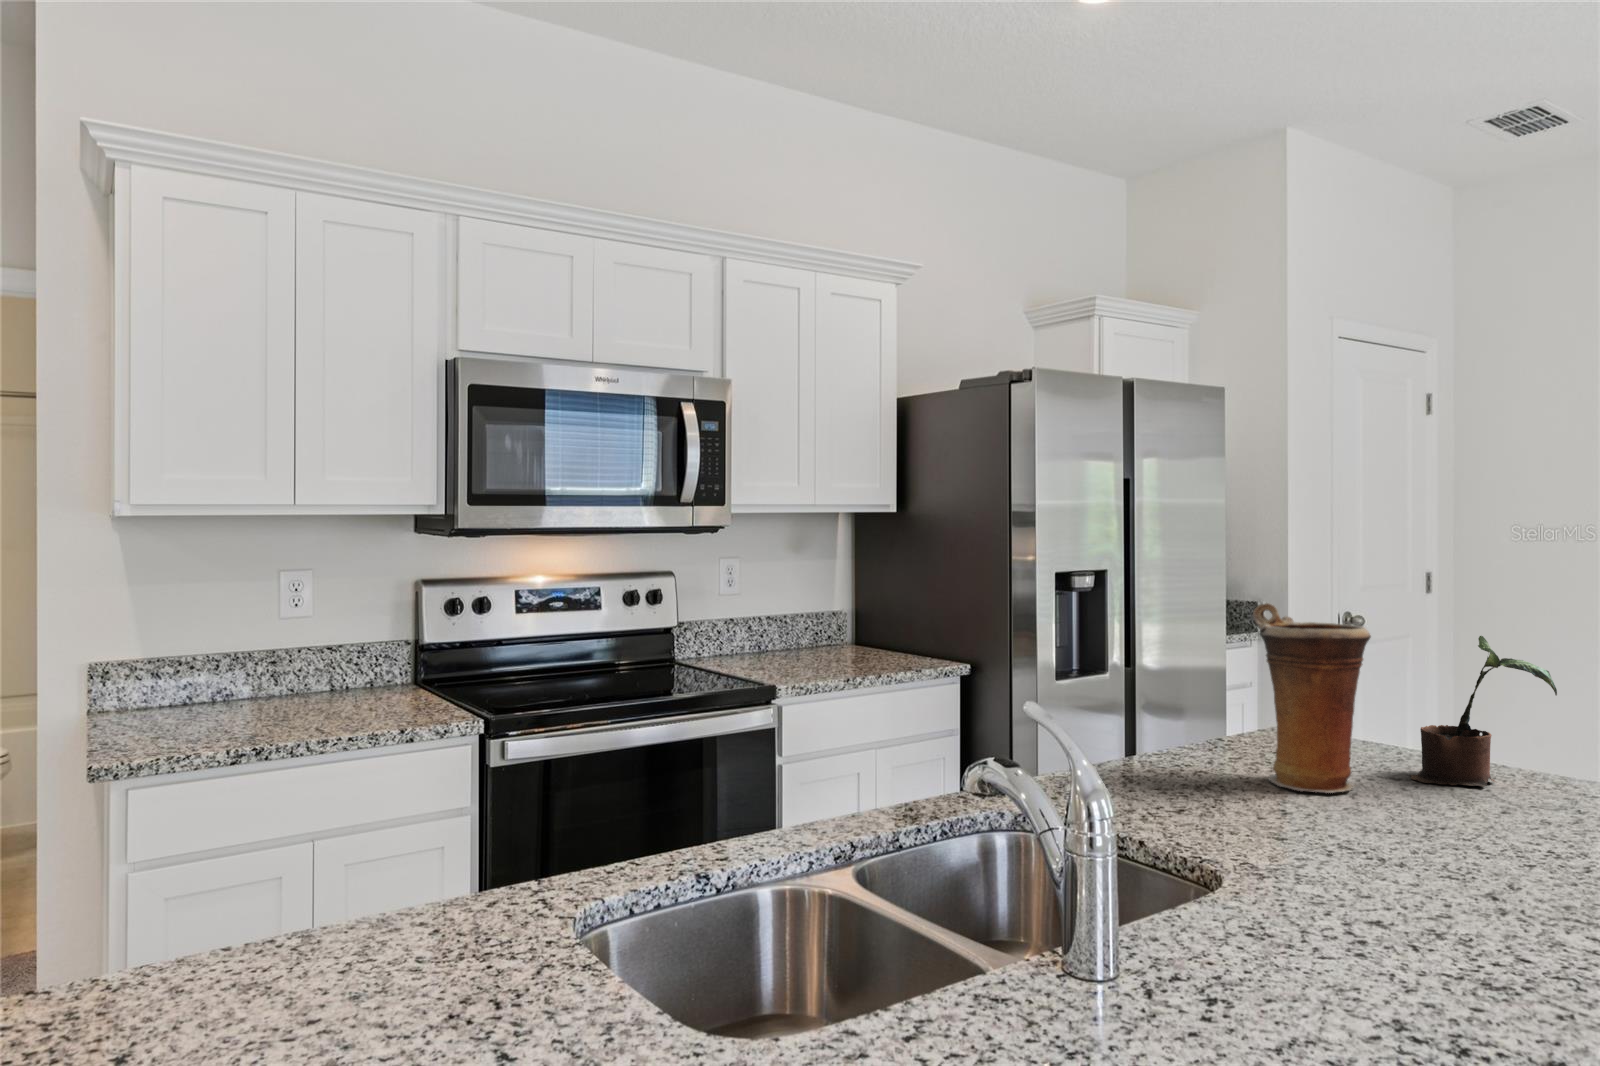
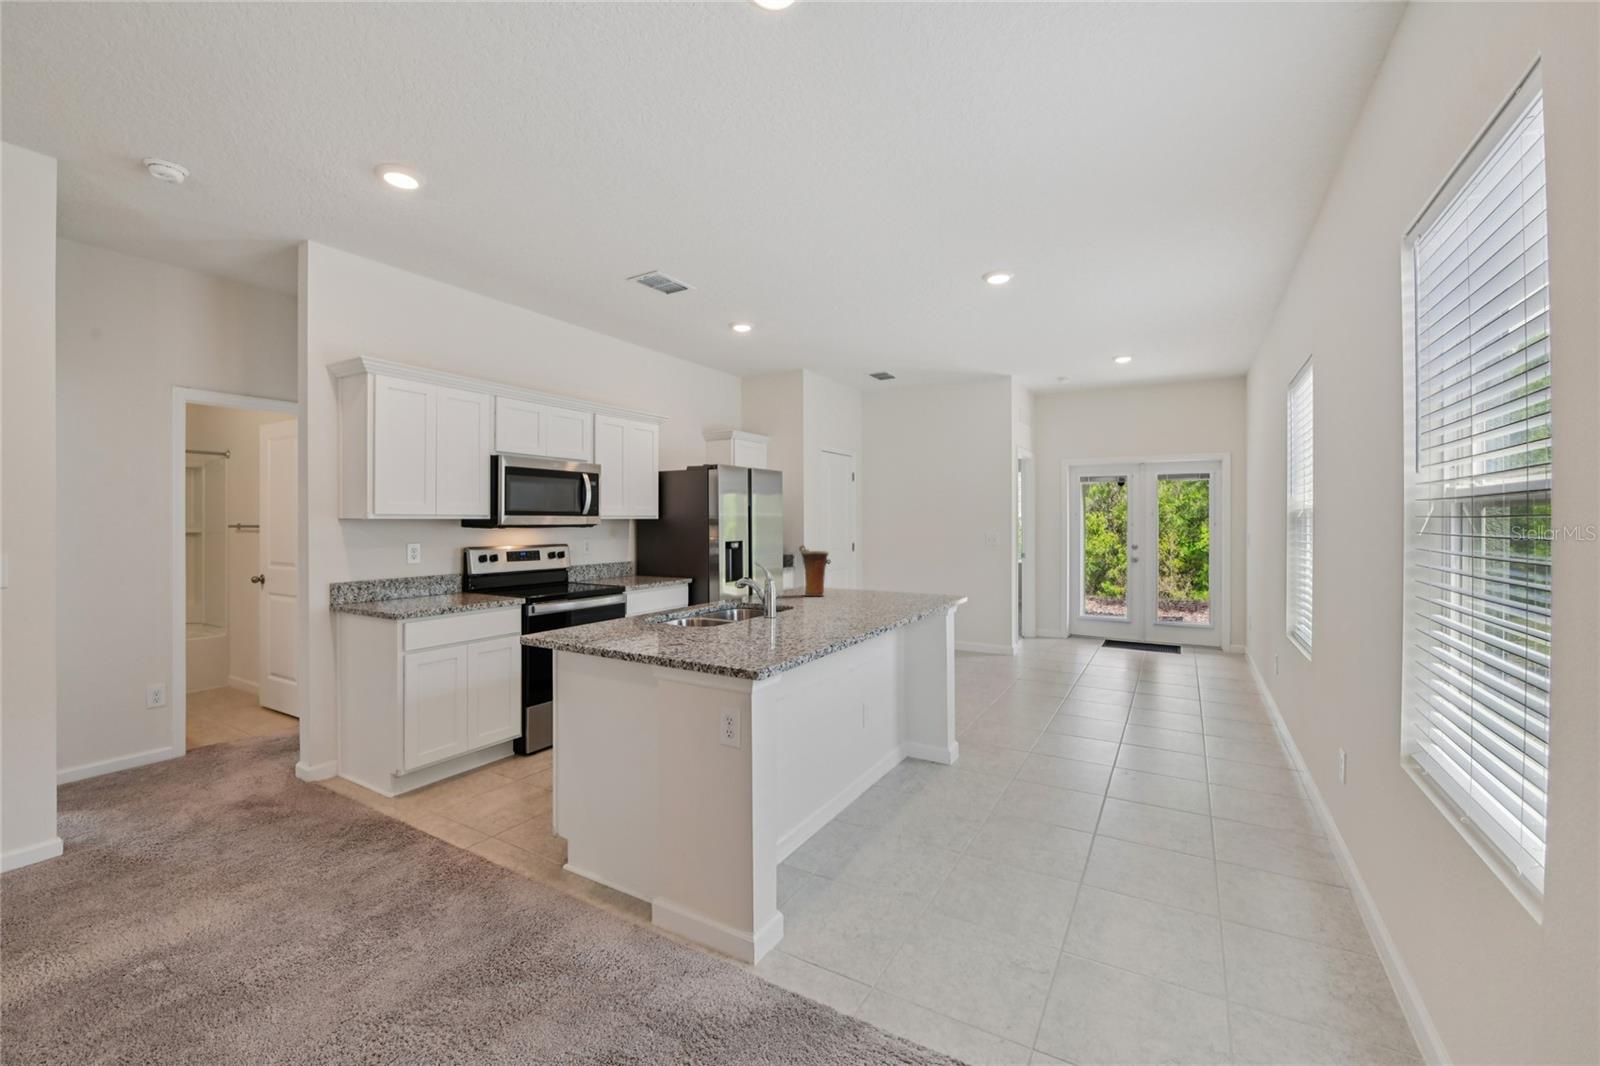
potted plant: present [1411,636,1557,787] -> none [839,553,873,594]

